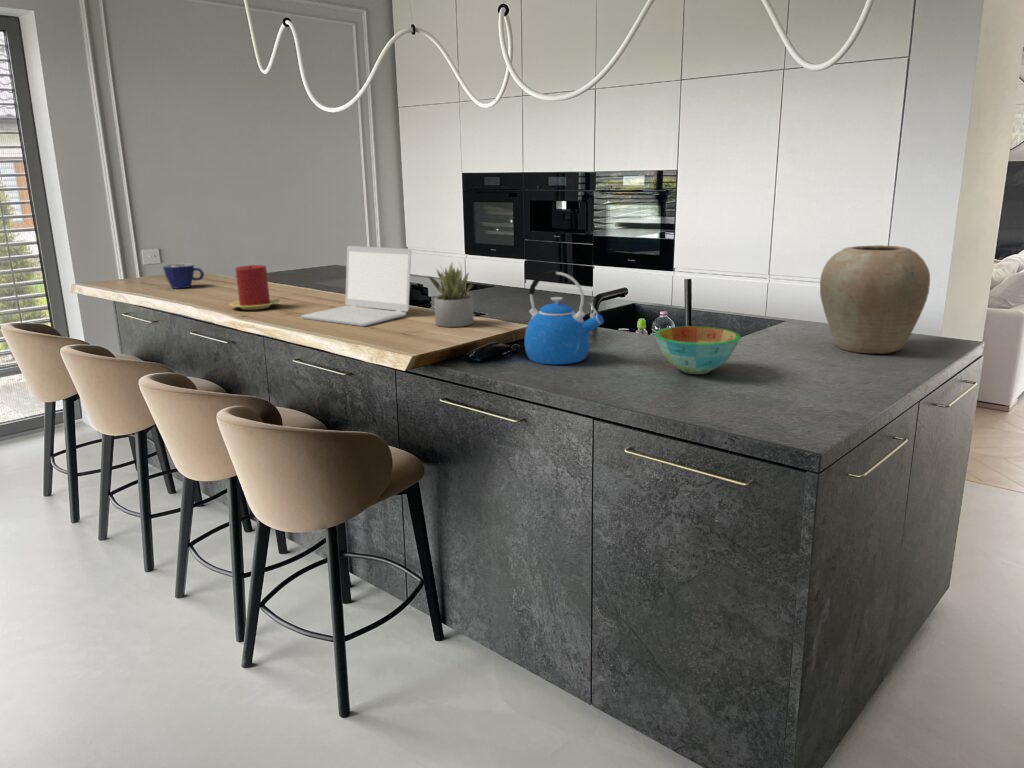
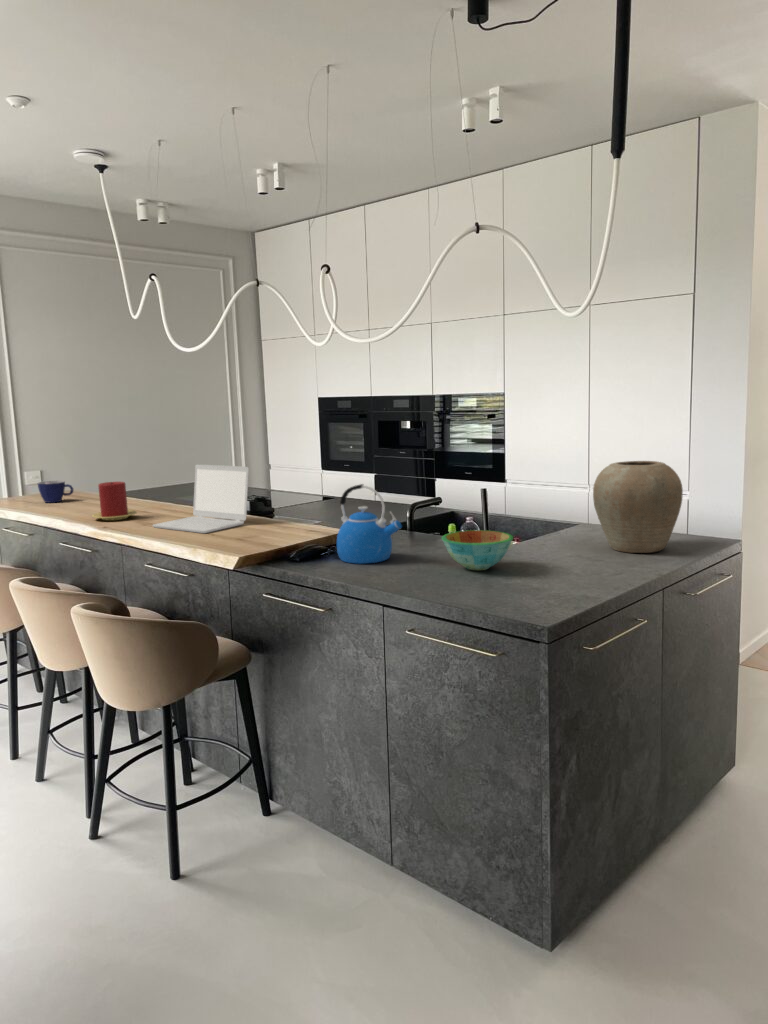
succulent plant: present [429,263,474,327] -> none [260,477,302,533]

